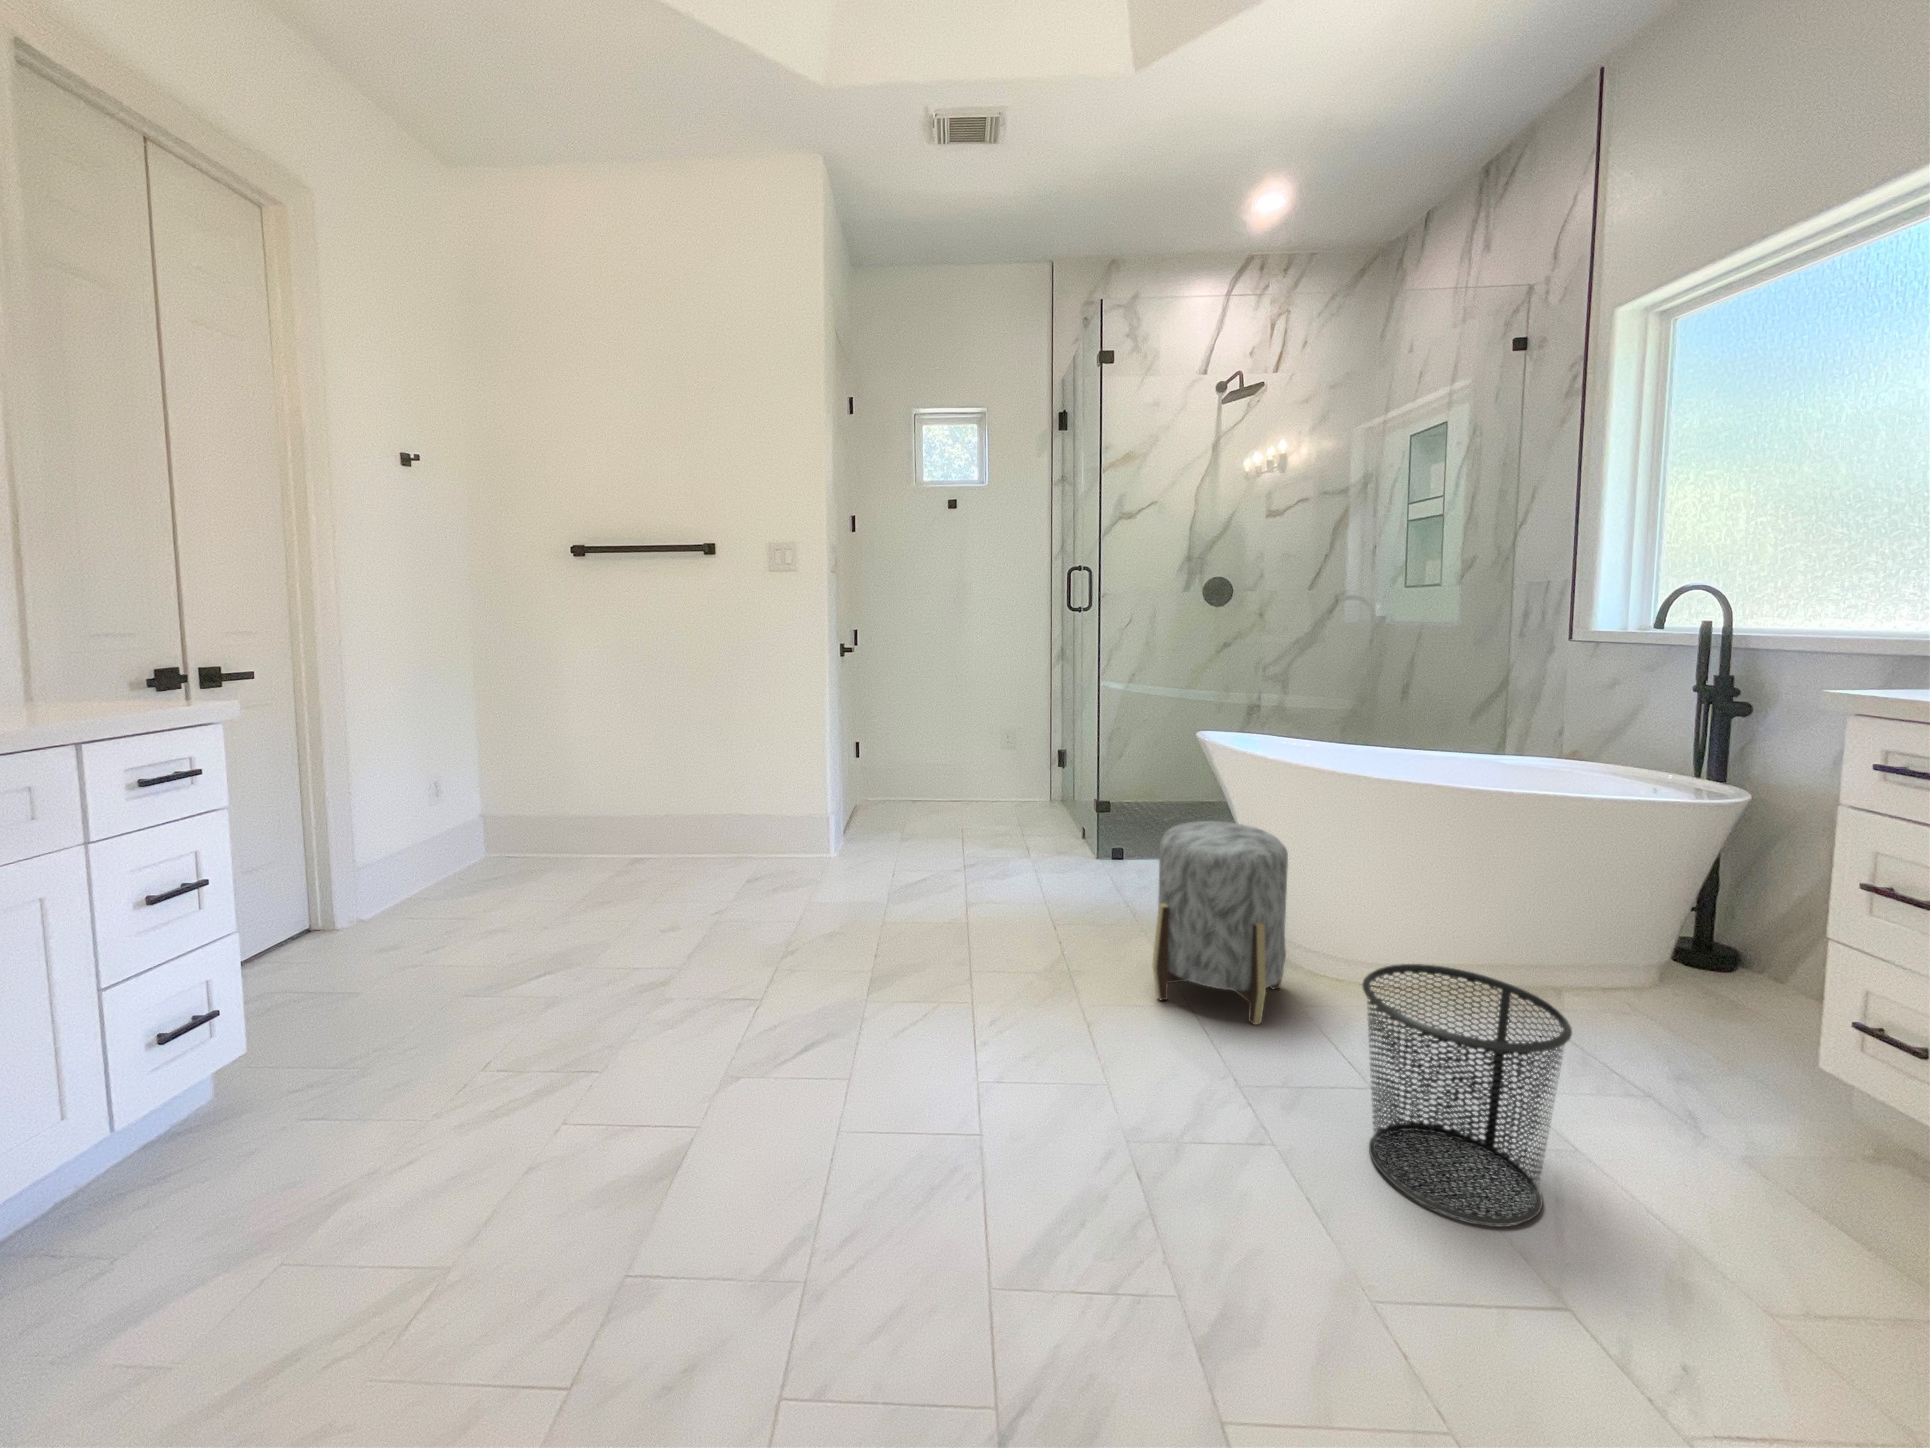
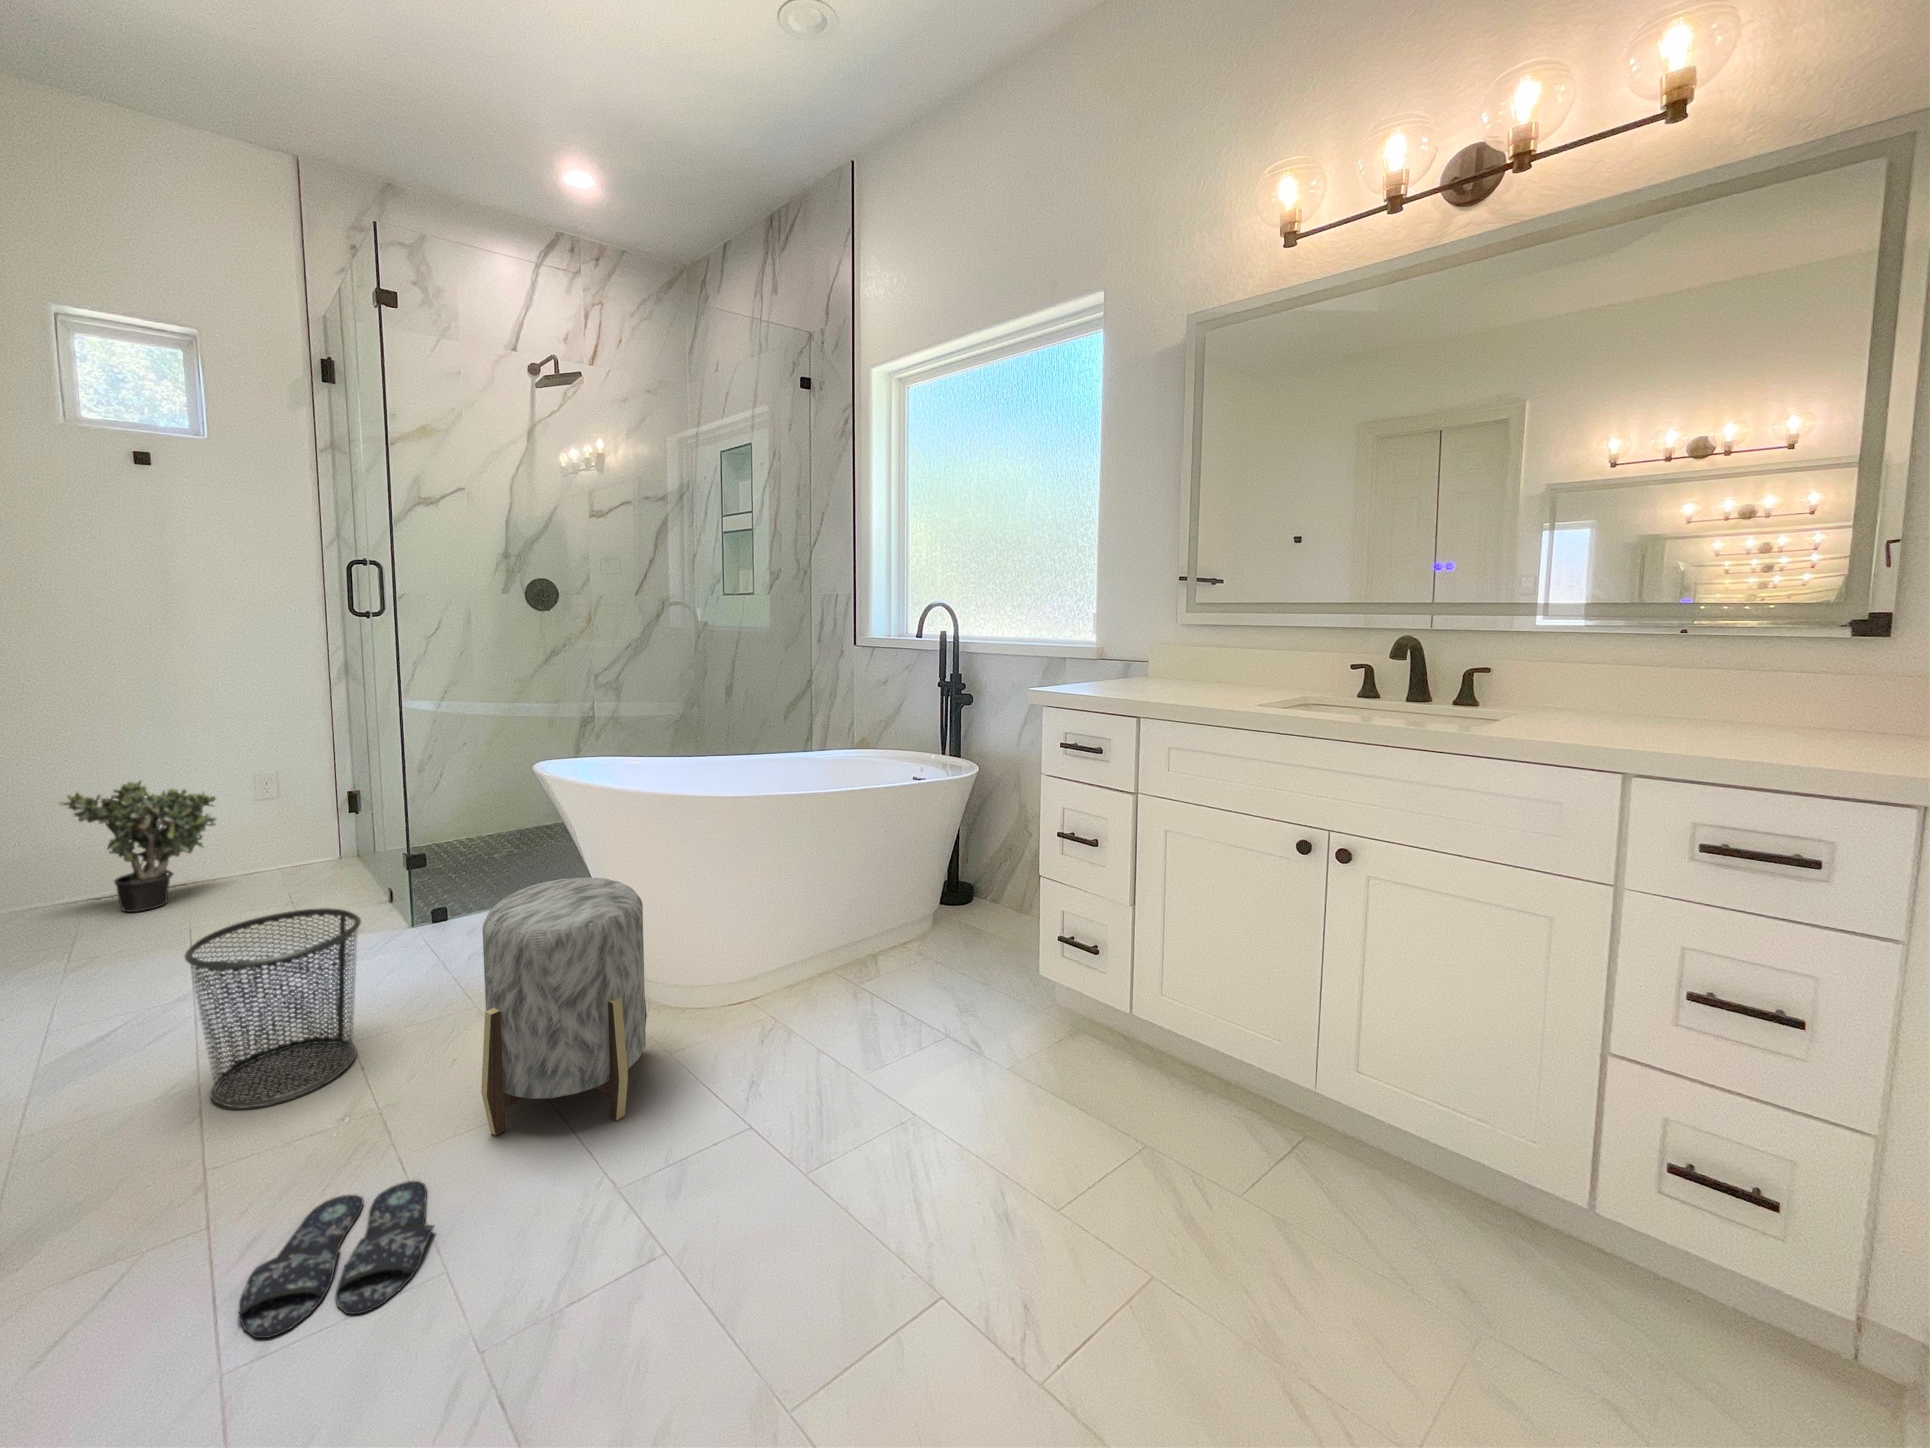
potted plant: none [910,720,984,807] -> present [59,781,216,912]
waste bin: present [1362,964,1572,1225] -> present [185,908,361,1107]
slippers: none [1014,996,1121,1062] -> present [238,1181,434,1338]

